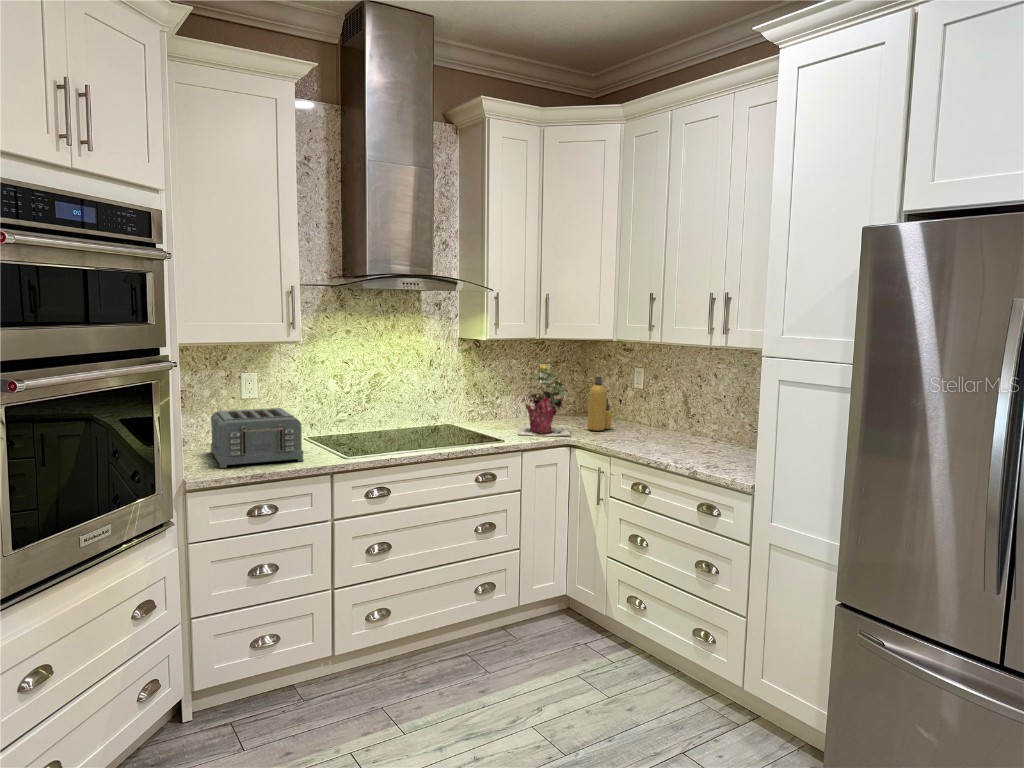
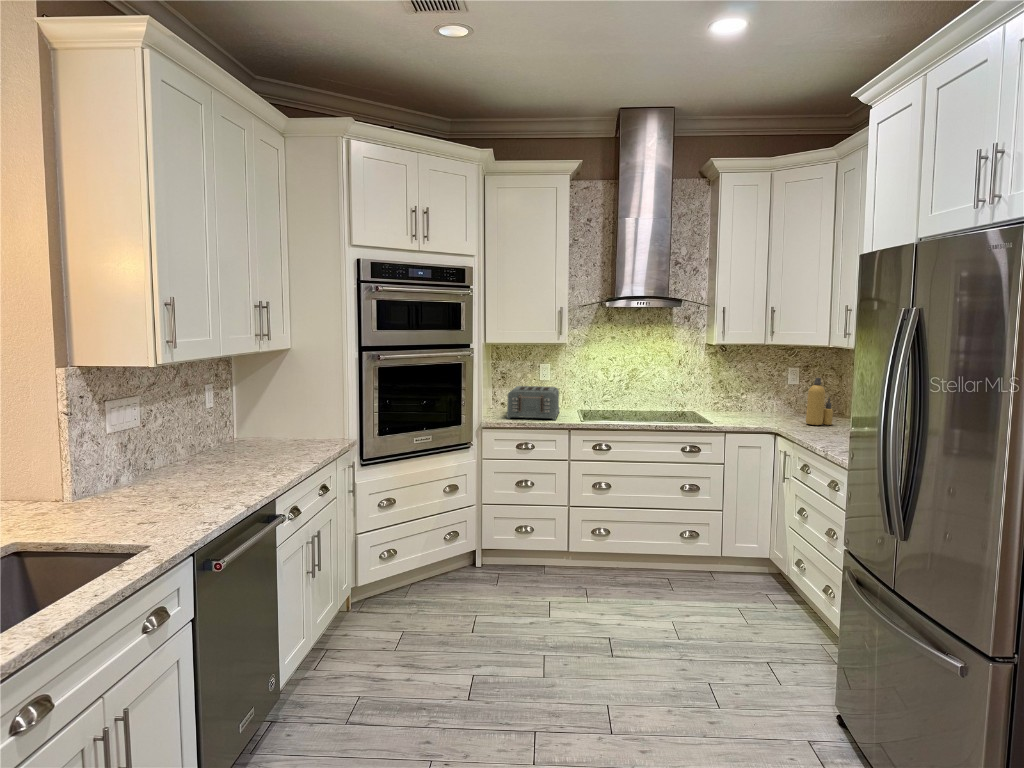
potted plant: present [518,365,571,436] -> none [734,365,791,426]

